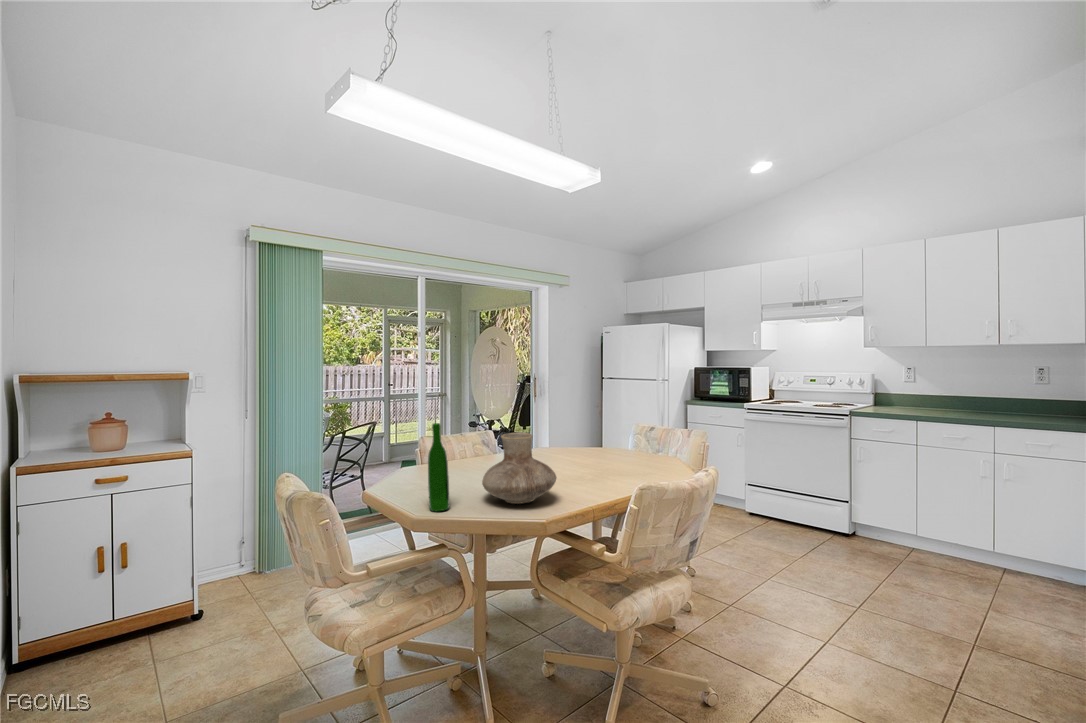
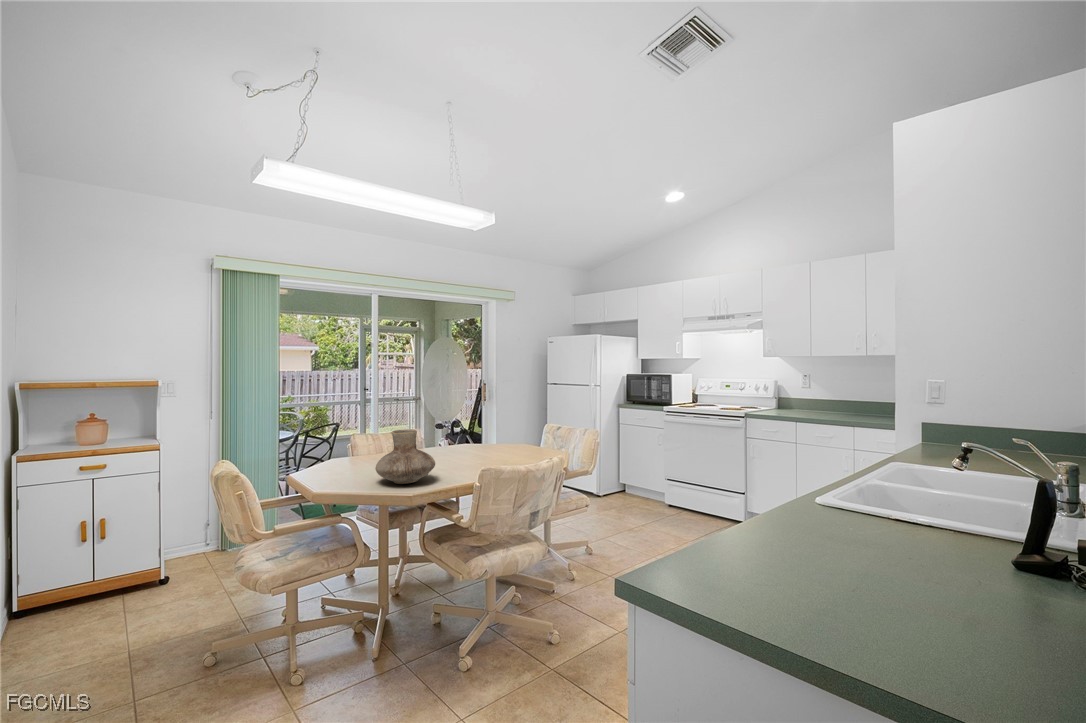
wine bottle: present [428,423,449,512] -> none [330,421,347,489]

